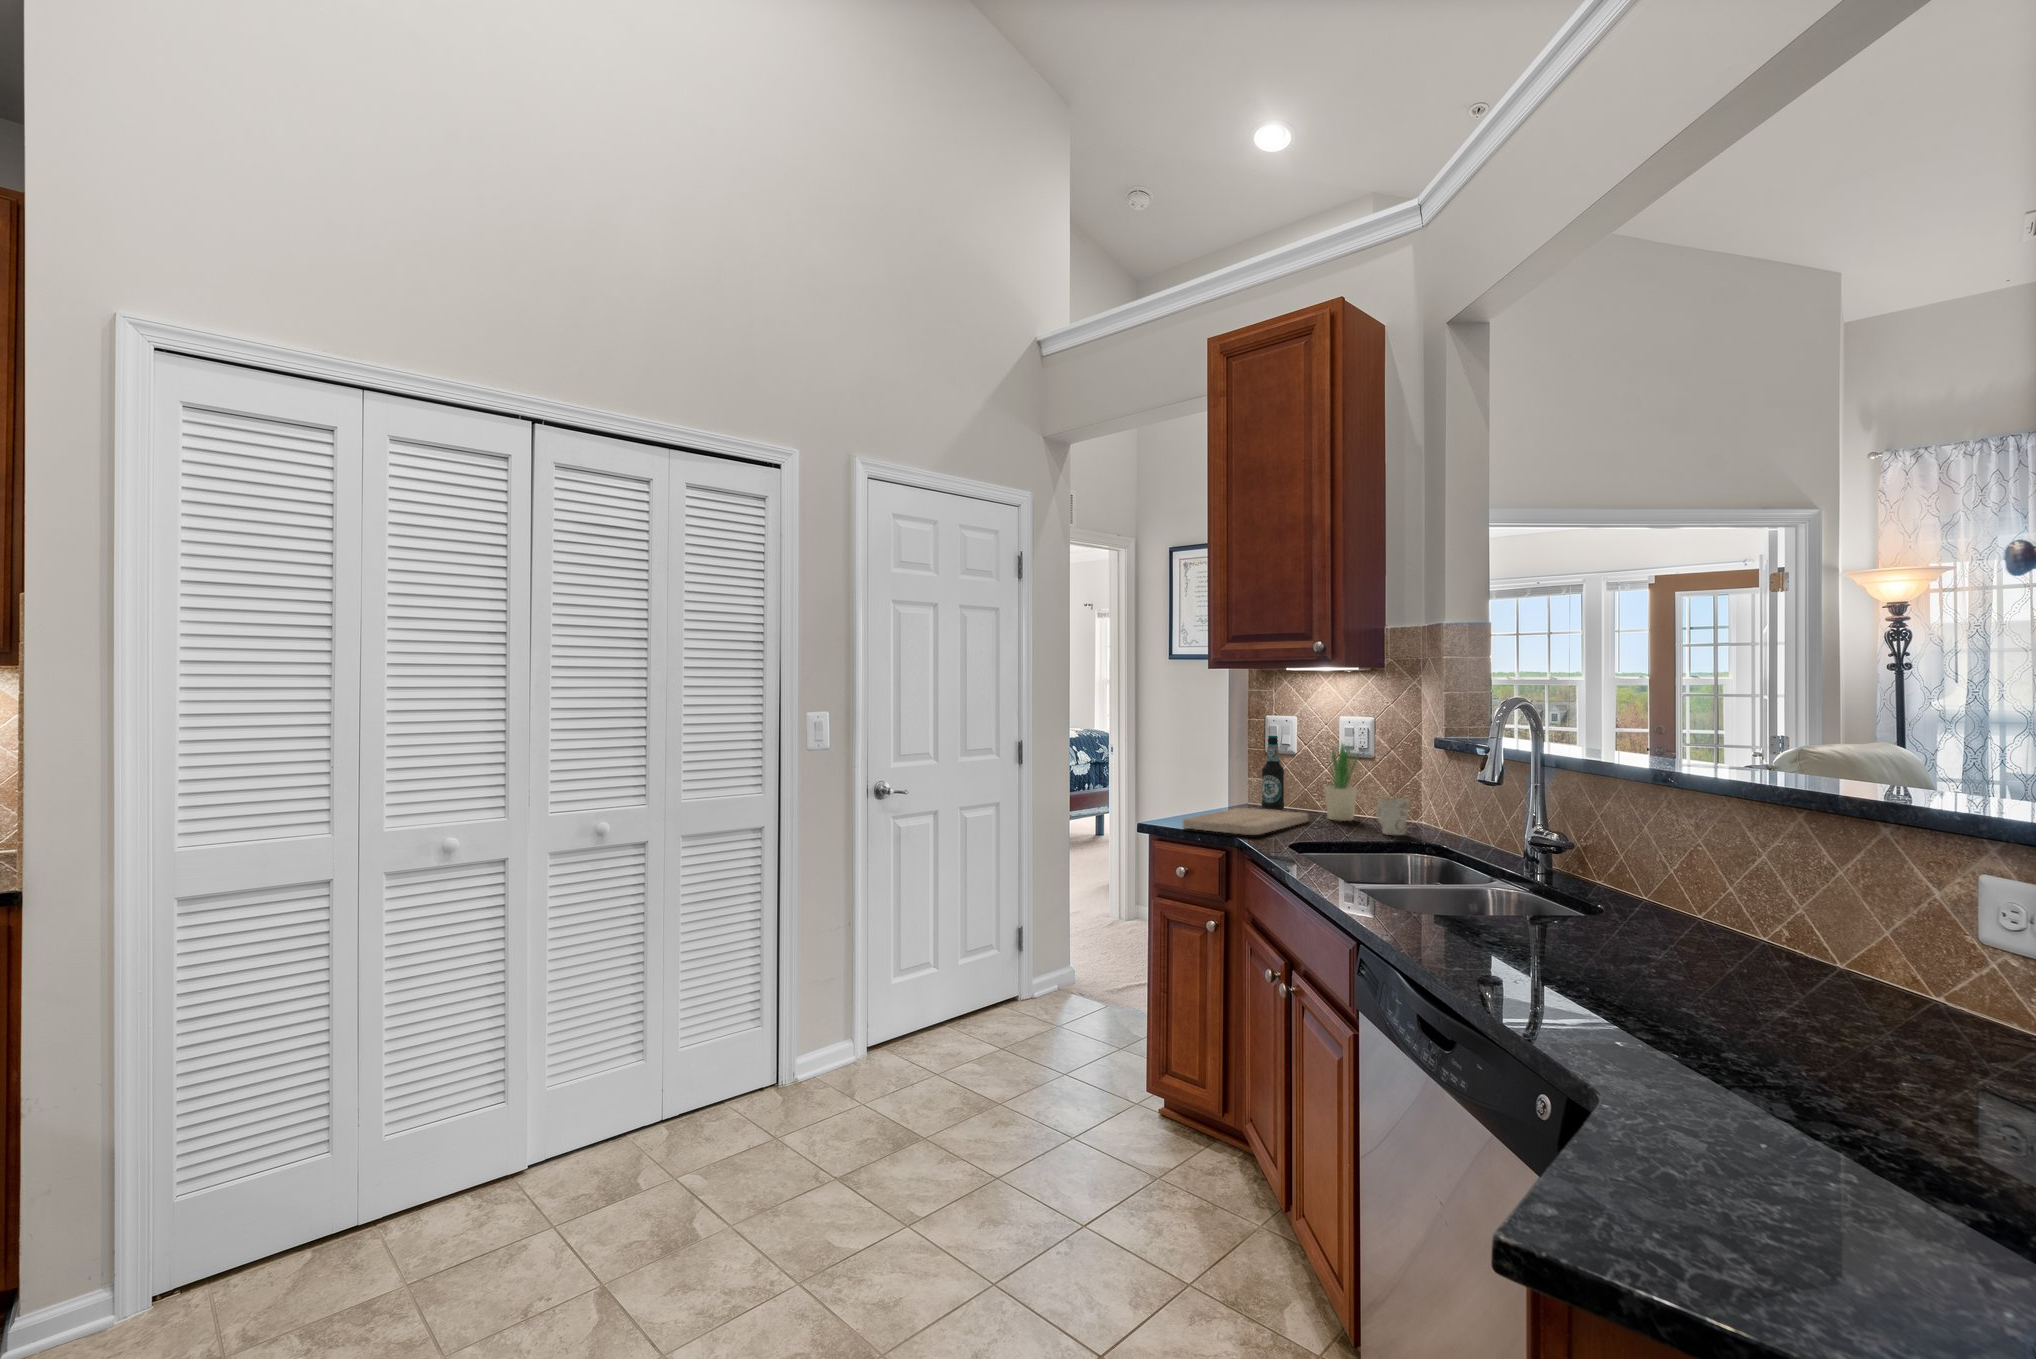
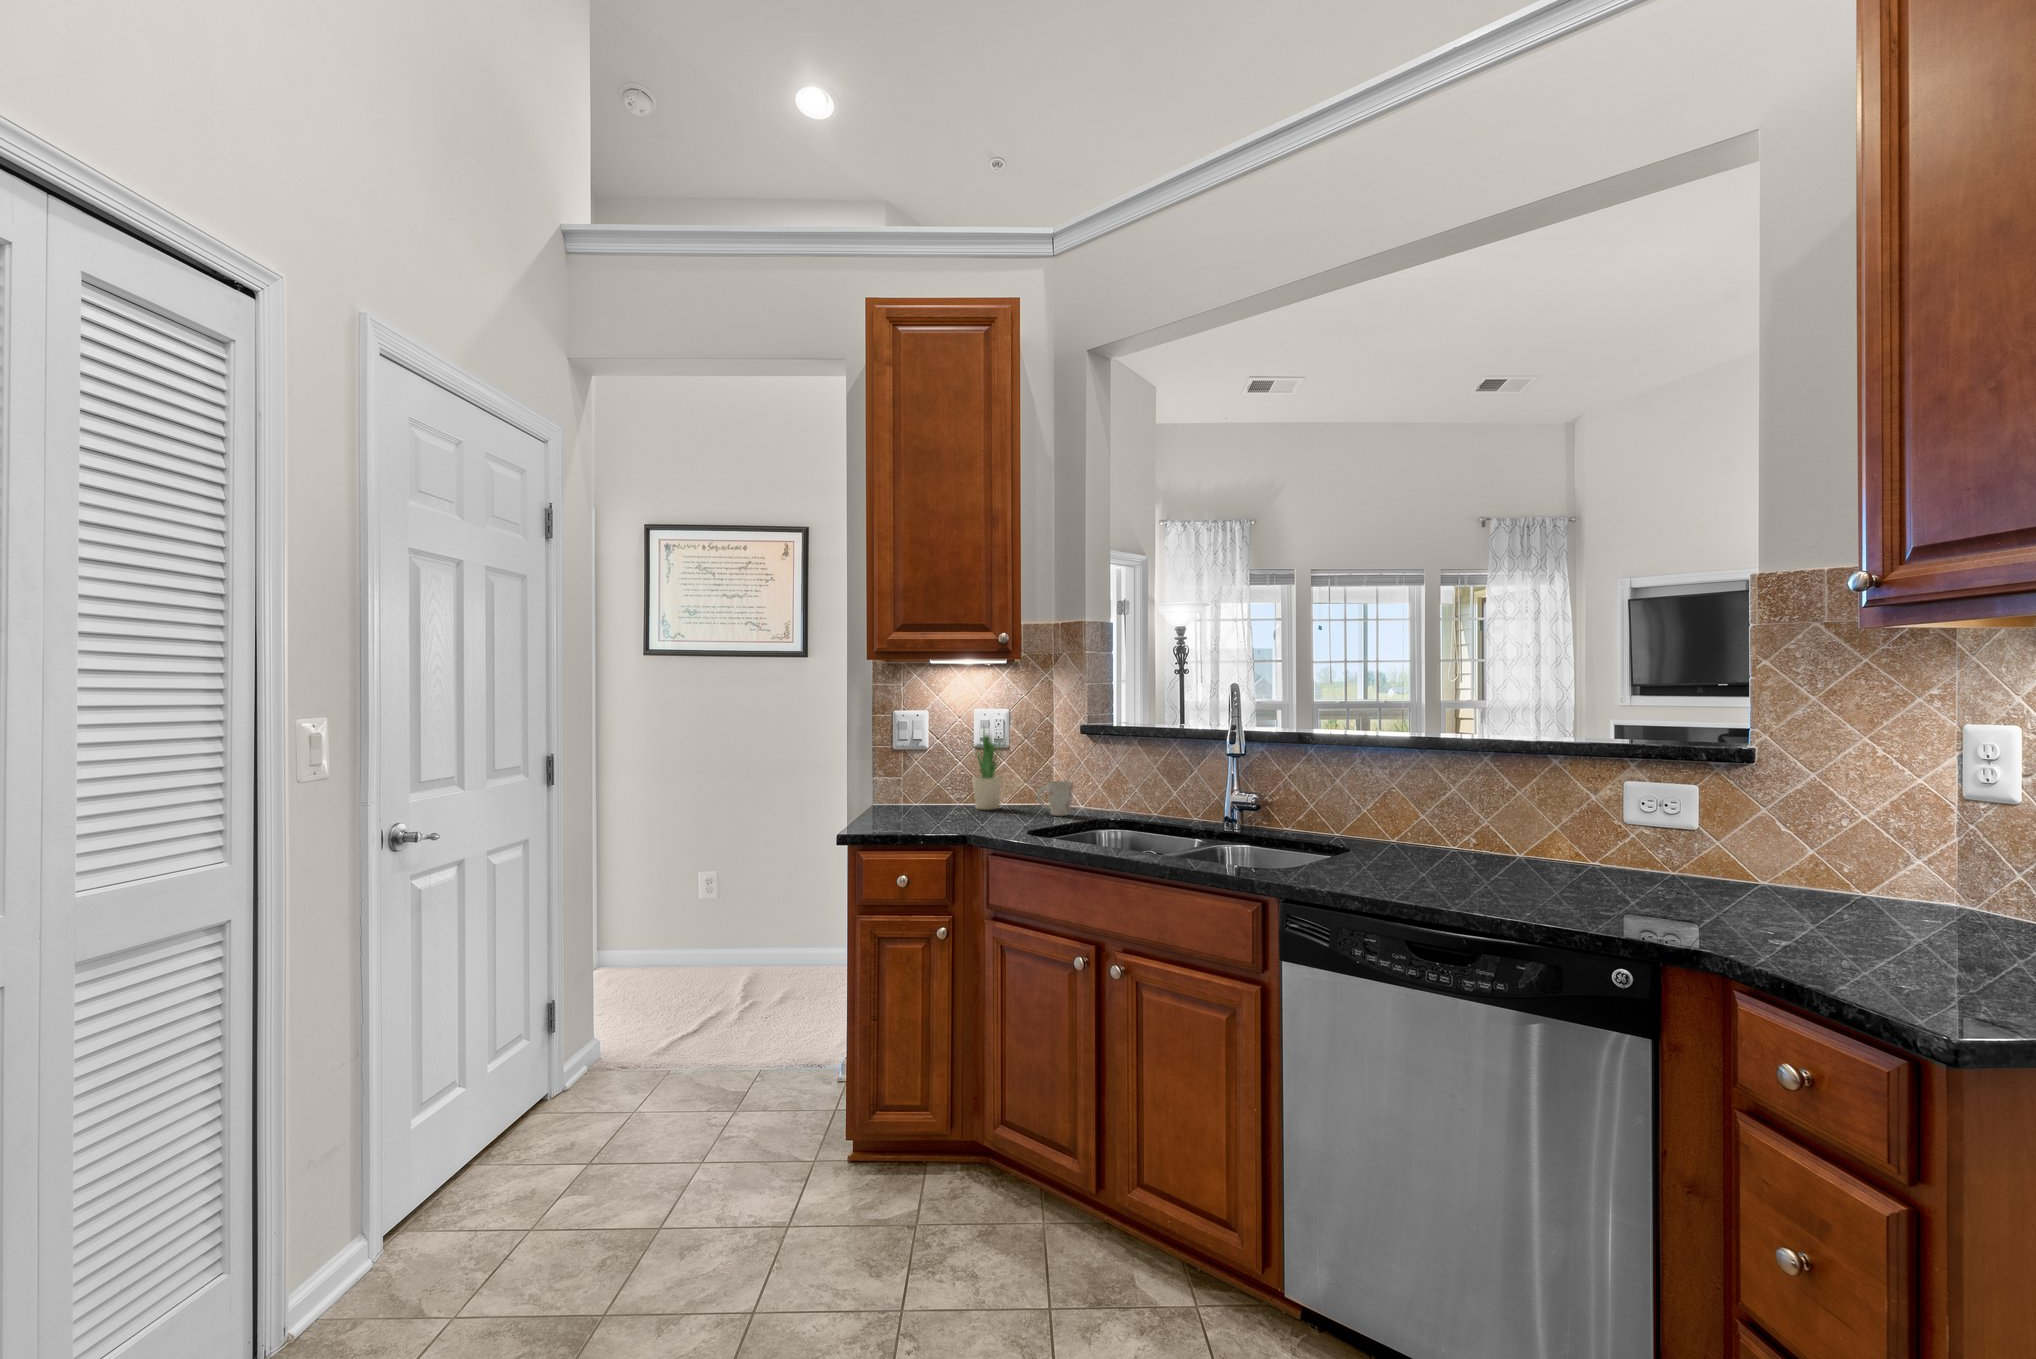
bottle: present [1262,735,1284,811] -> none [900,731,923,808]
cutting board: present [1183,808,1308,835] -> none [882,805,971,831]

